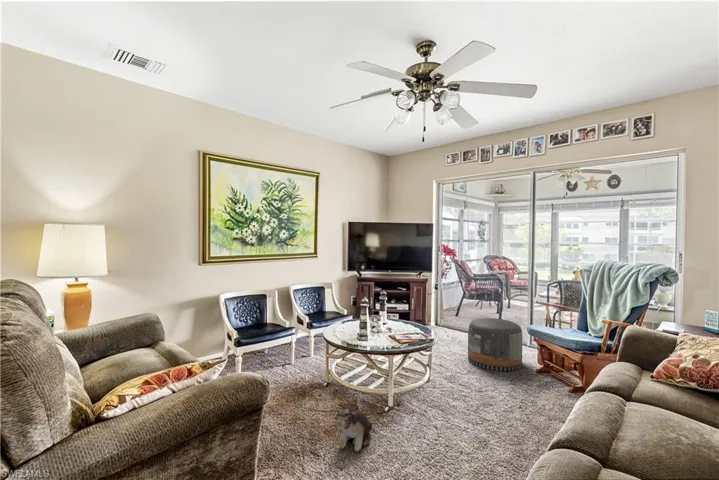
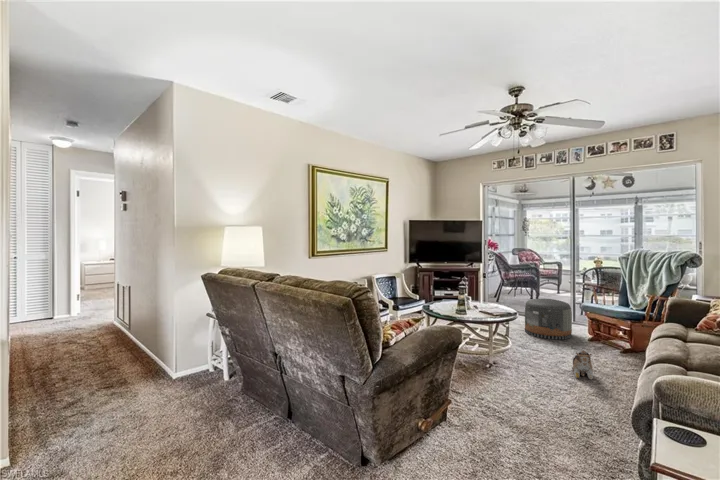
plush toy: present [331,409,372,451] -> present [572,351,593,379]

